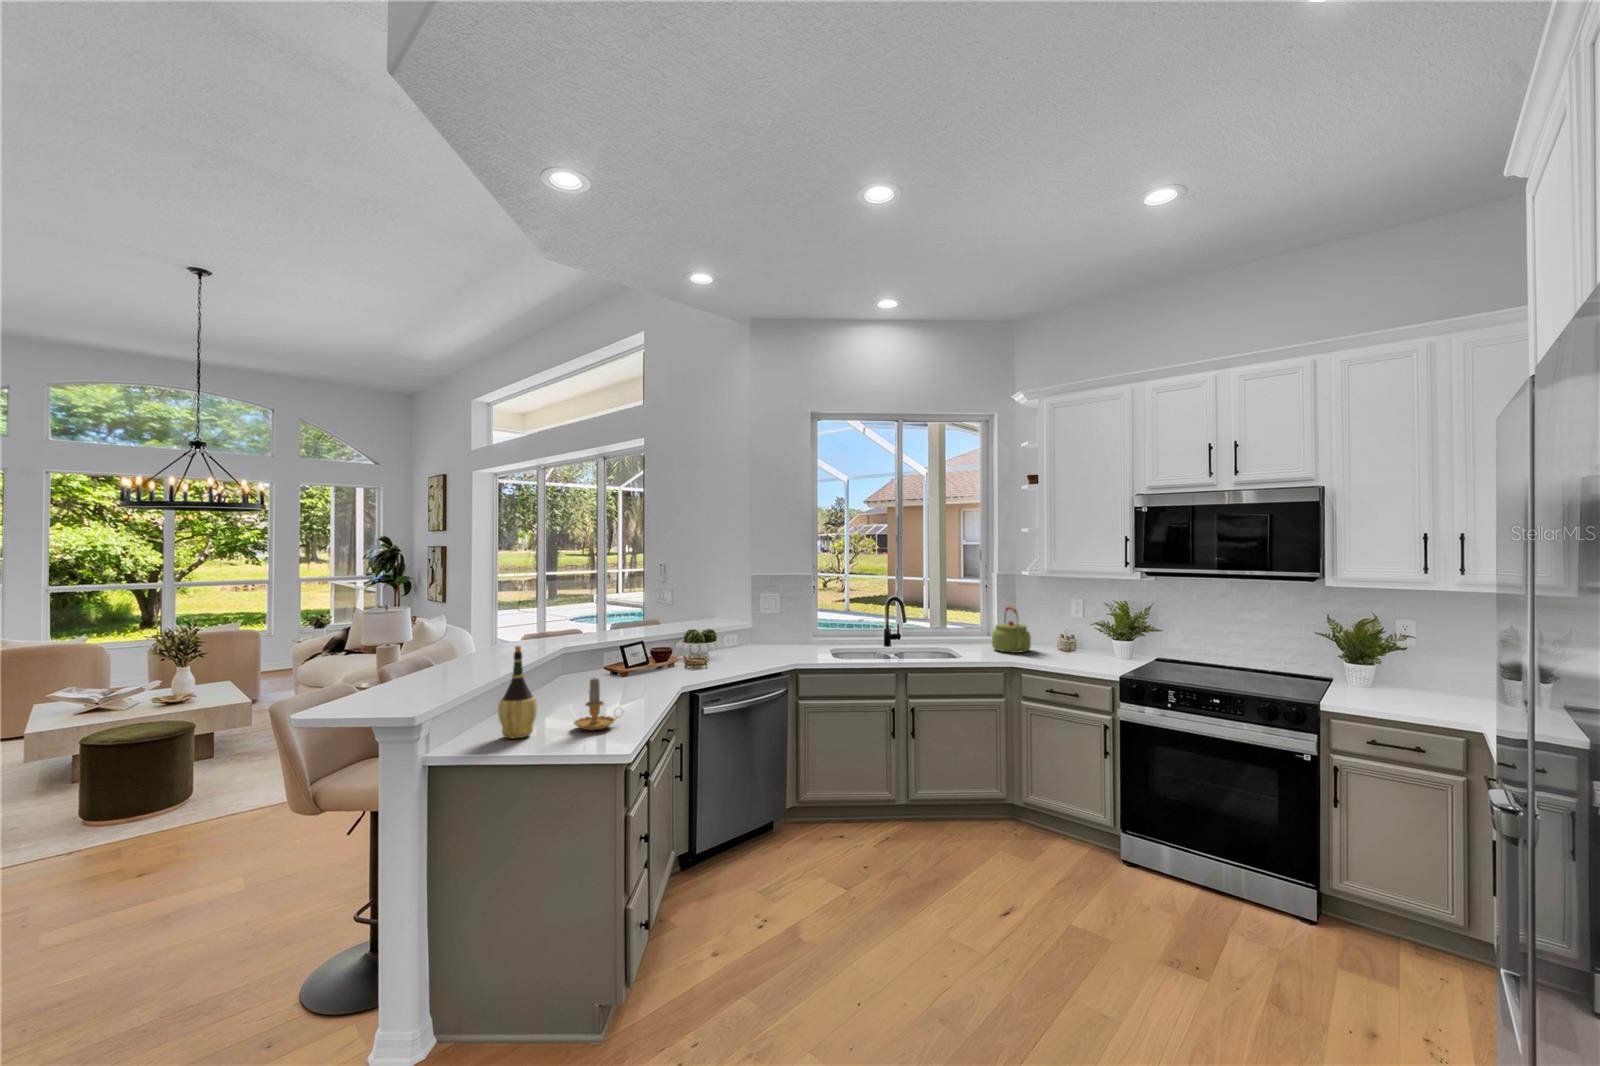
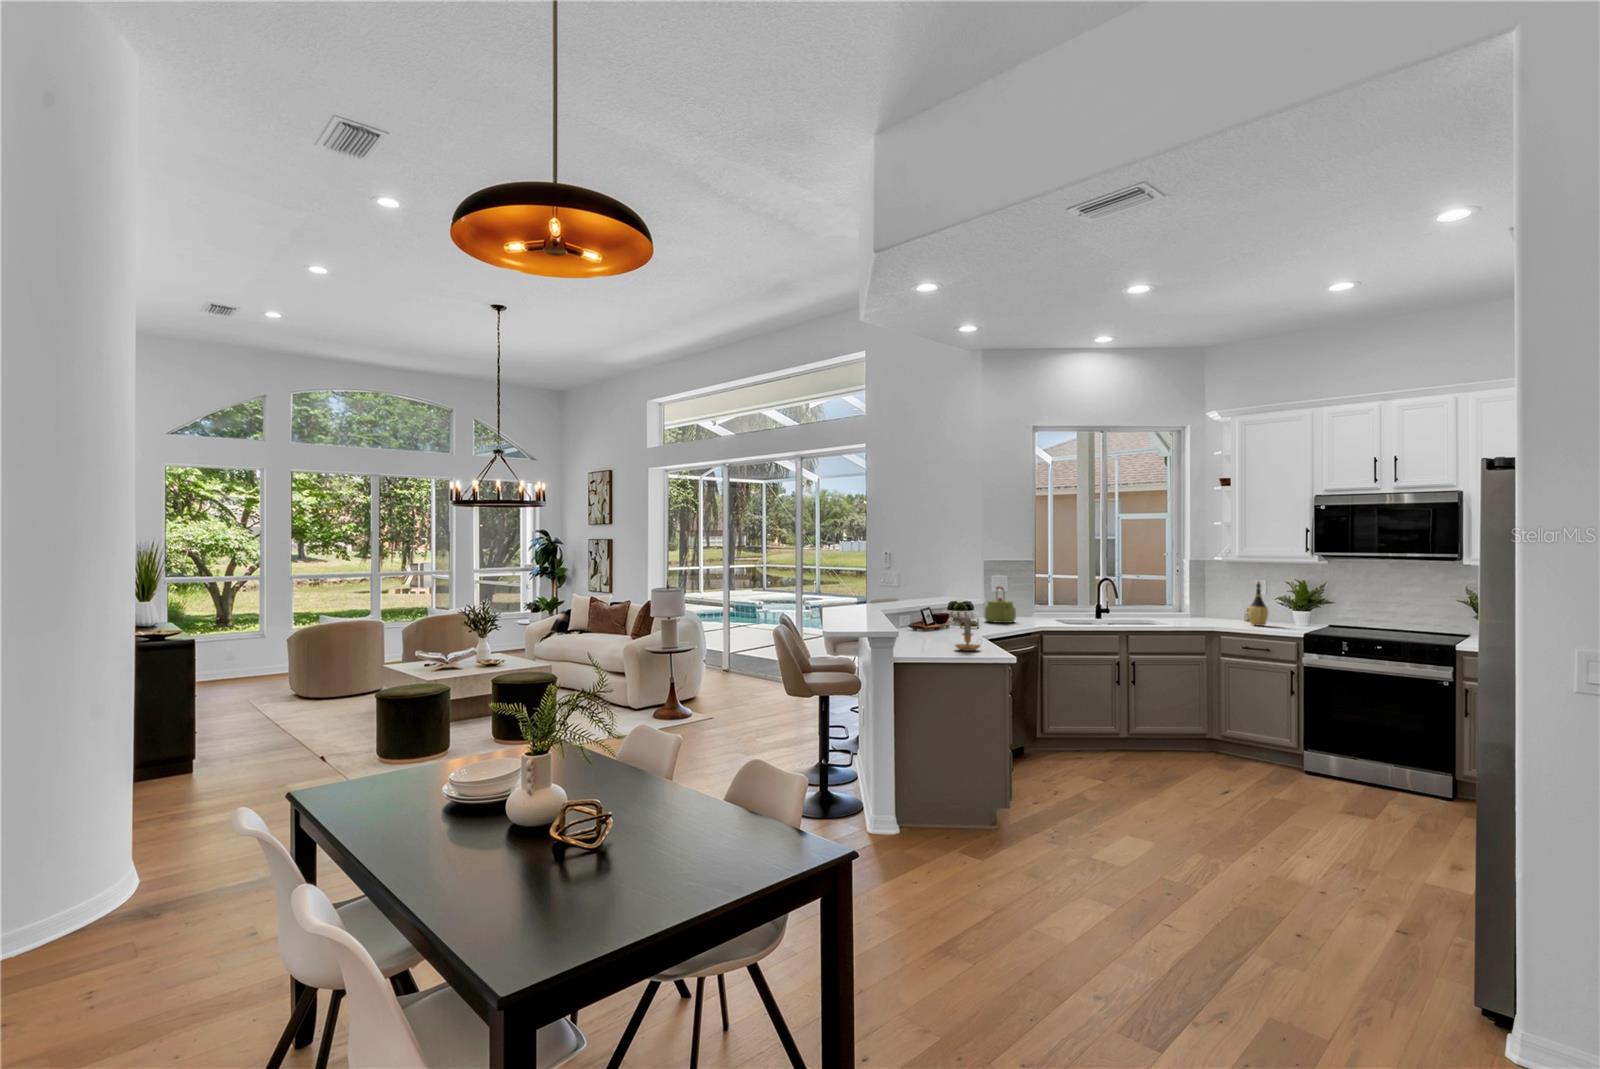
kettle: present [992,607,1031,653] -> present [984,586,1016,623]
wine bottle: present [498,646,537,738] -> present [1248,581,1268,626]

